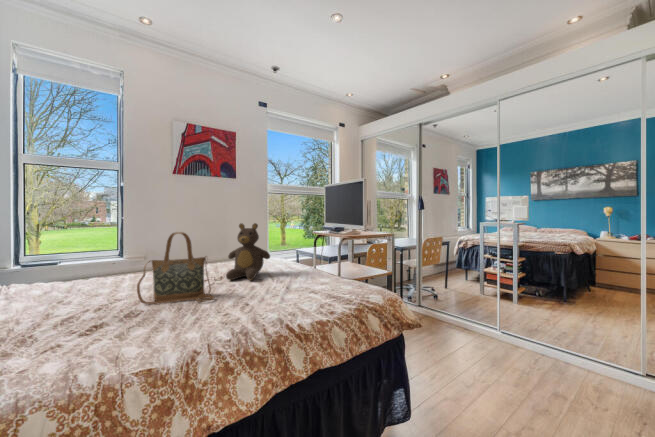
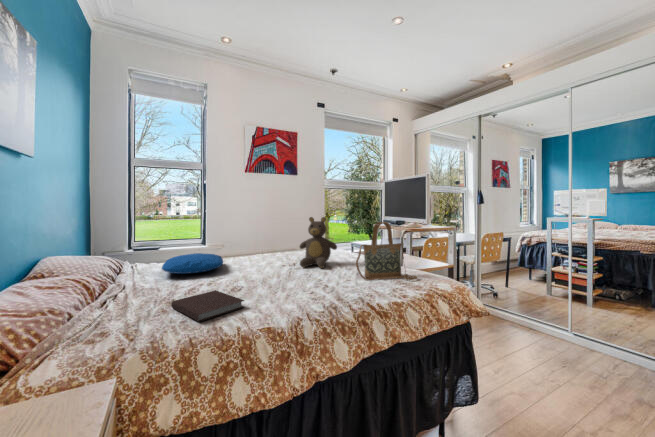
handbag: present [137,232,214,304] -> present [356,222,417,280]
pillow: none [38,268,132,296] -> present [162,253,223,274]
notebook: none [22,318,130,368] -> present [171,290,244,322]

